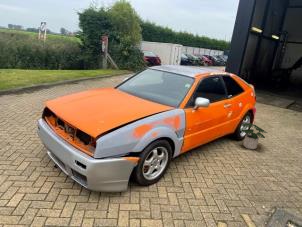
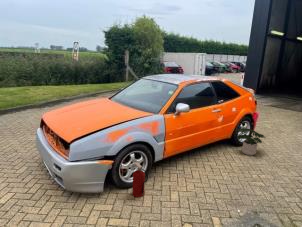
fire extinguisher: none [155,159,176,196] -> present [132,162,148,197]

